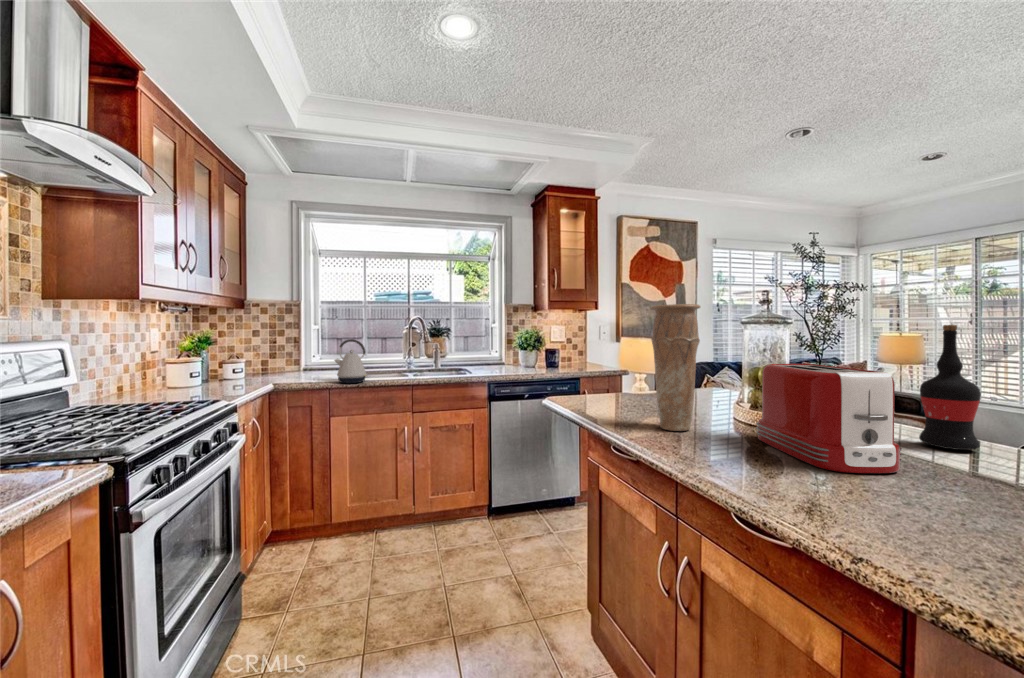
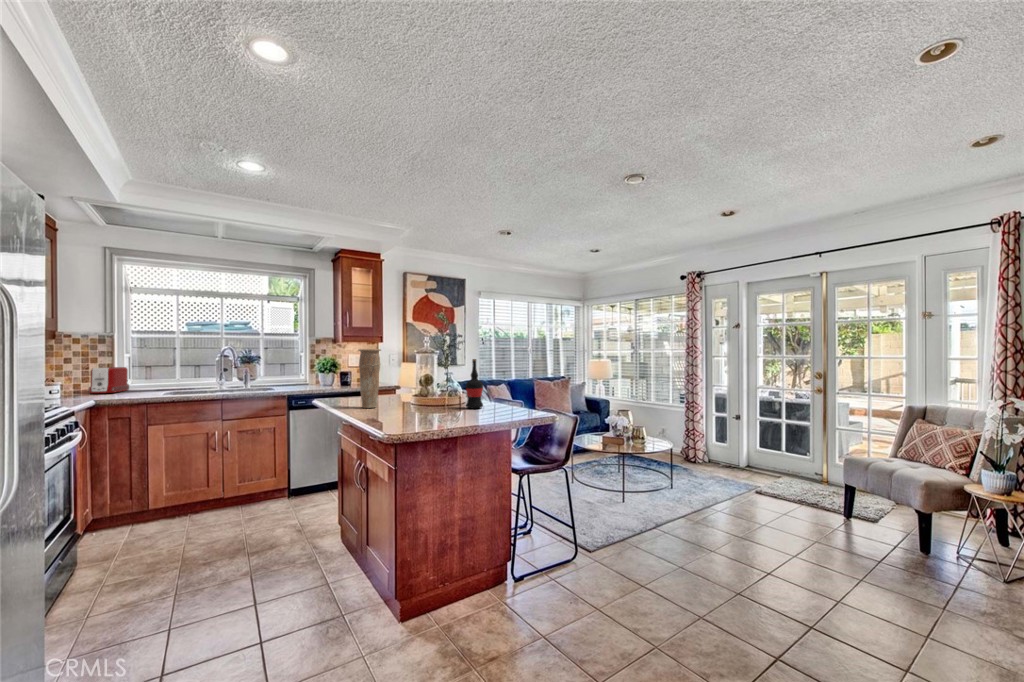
kettle: present [334,339,368,383] -> none [154,365,185,399]
toaster: present [756,364,902,473] -> present [88,367,129,394]

